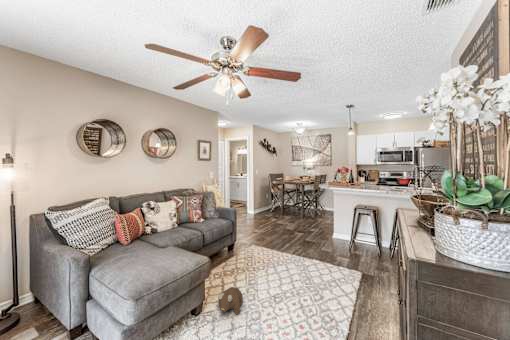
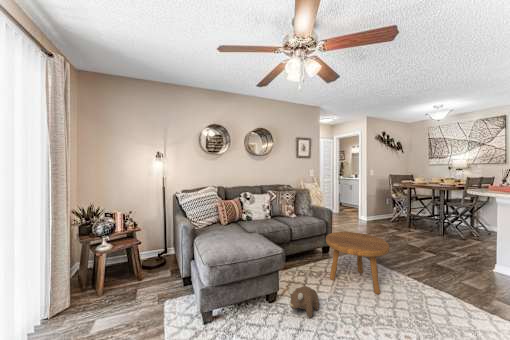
footstool: none [237,228,286,275] -> present [326,232,389,294]

